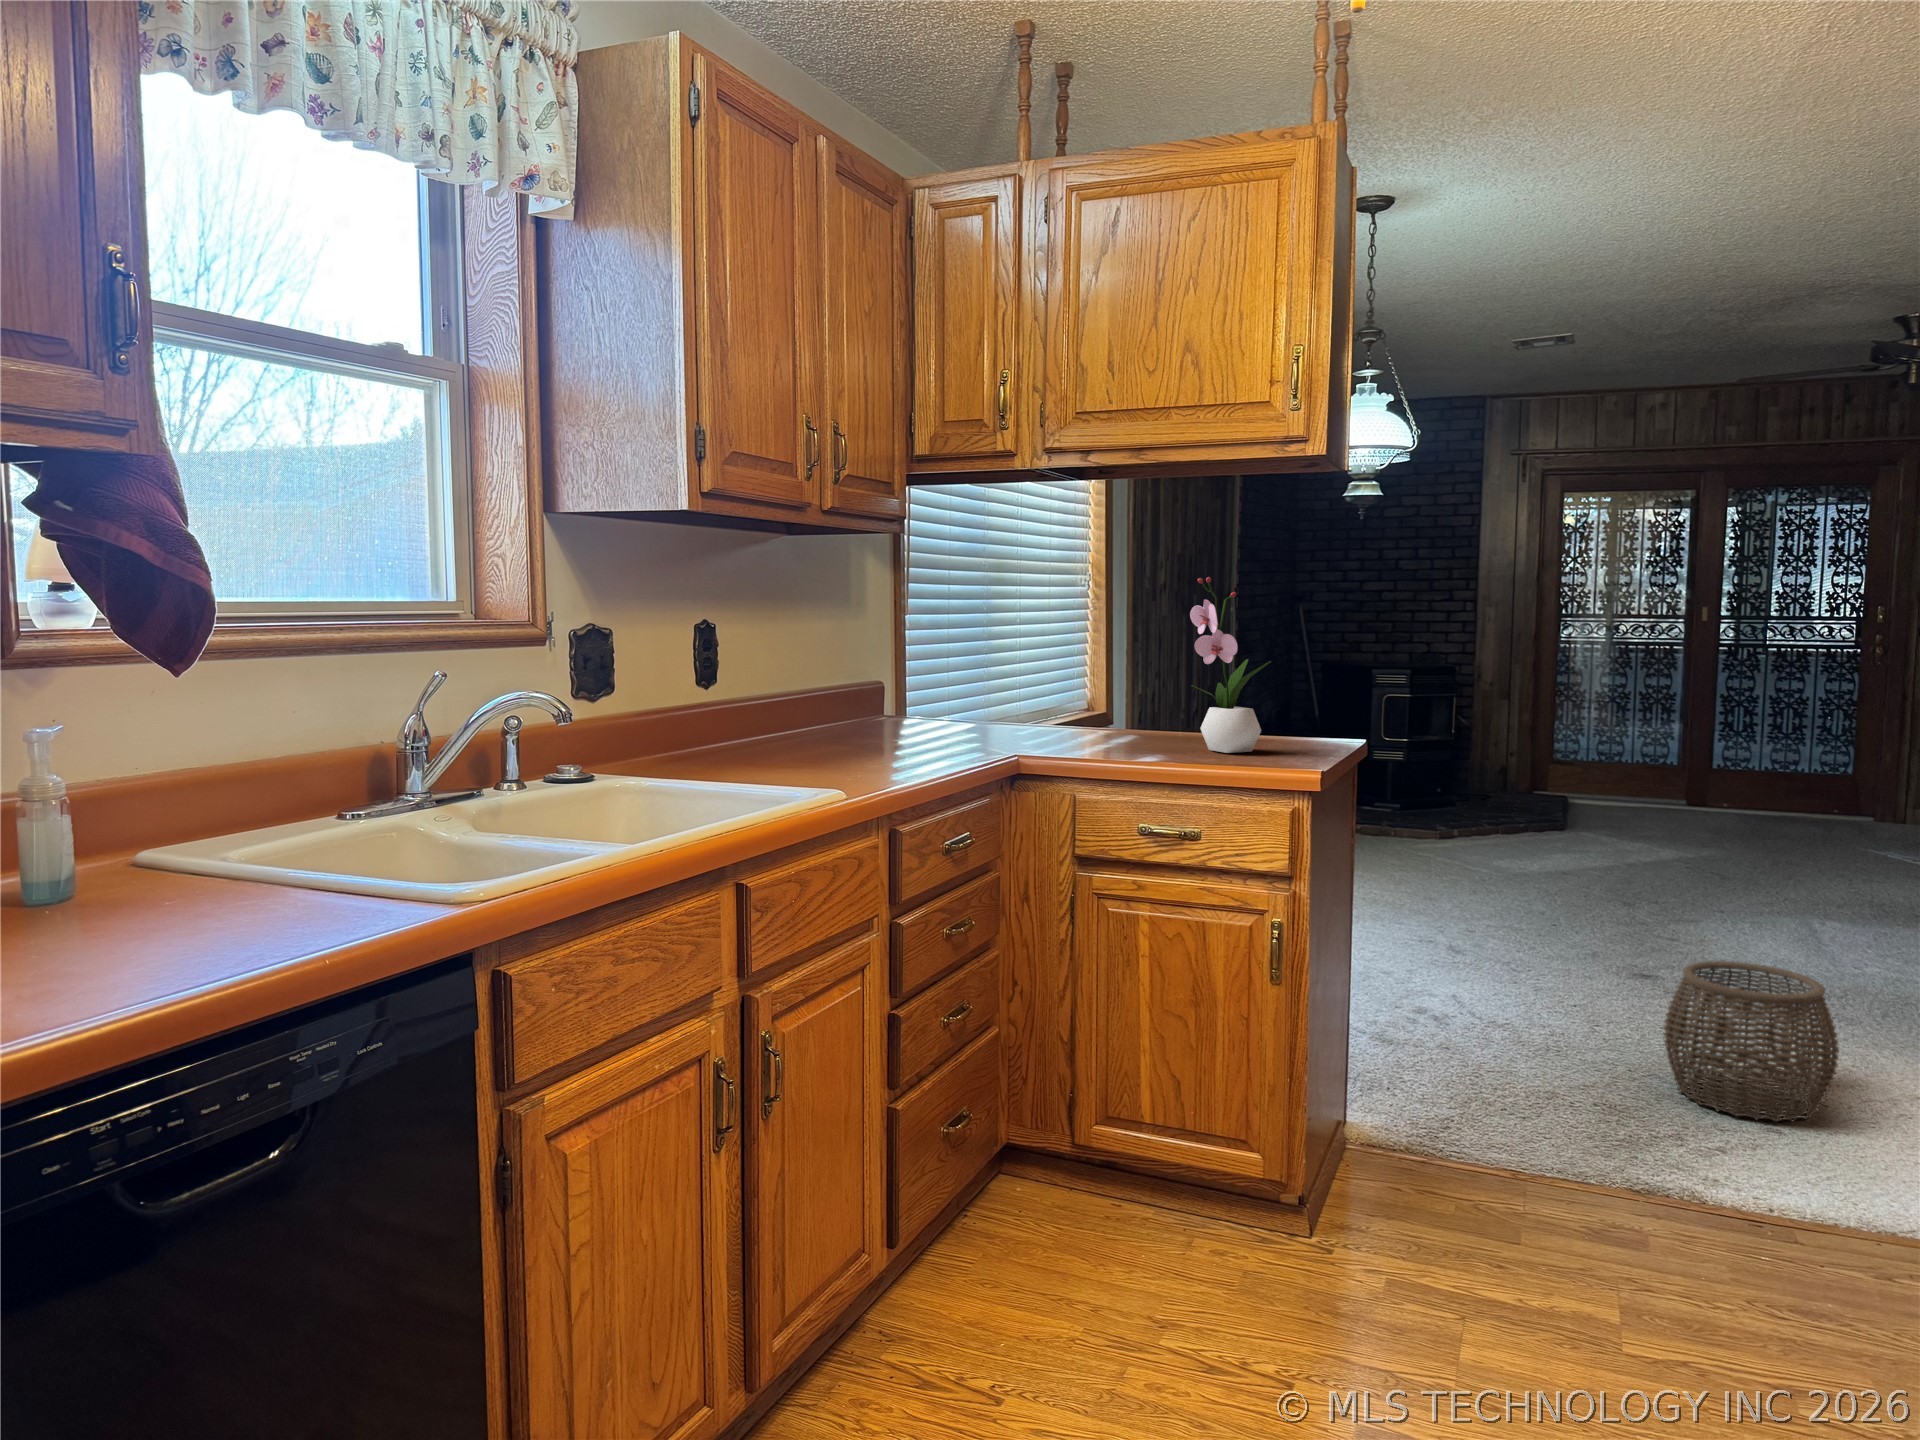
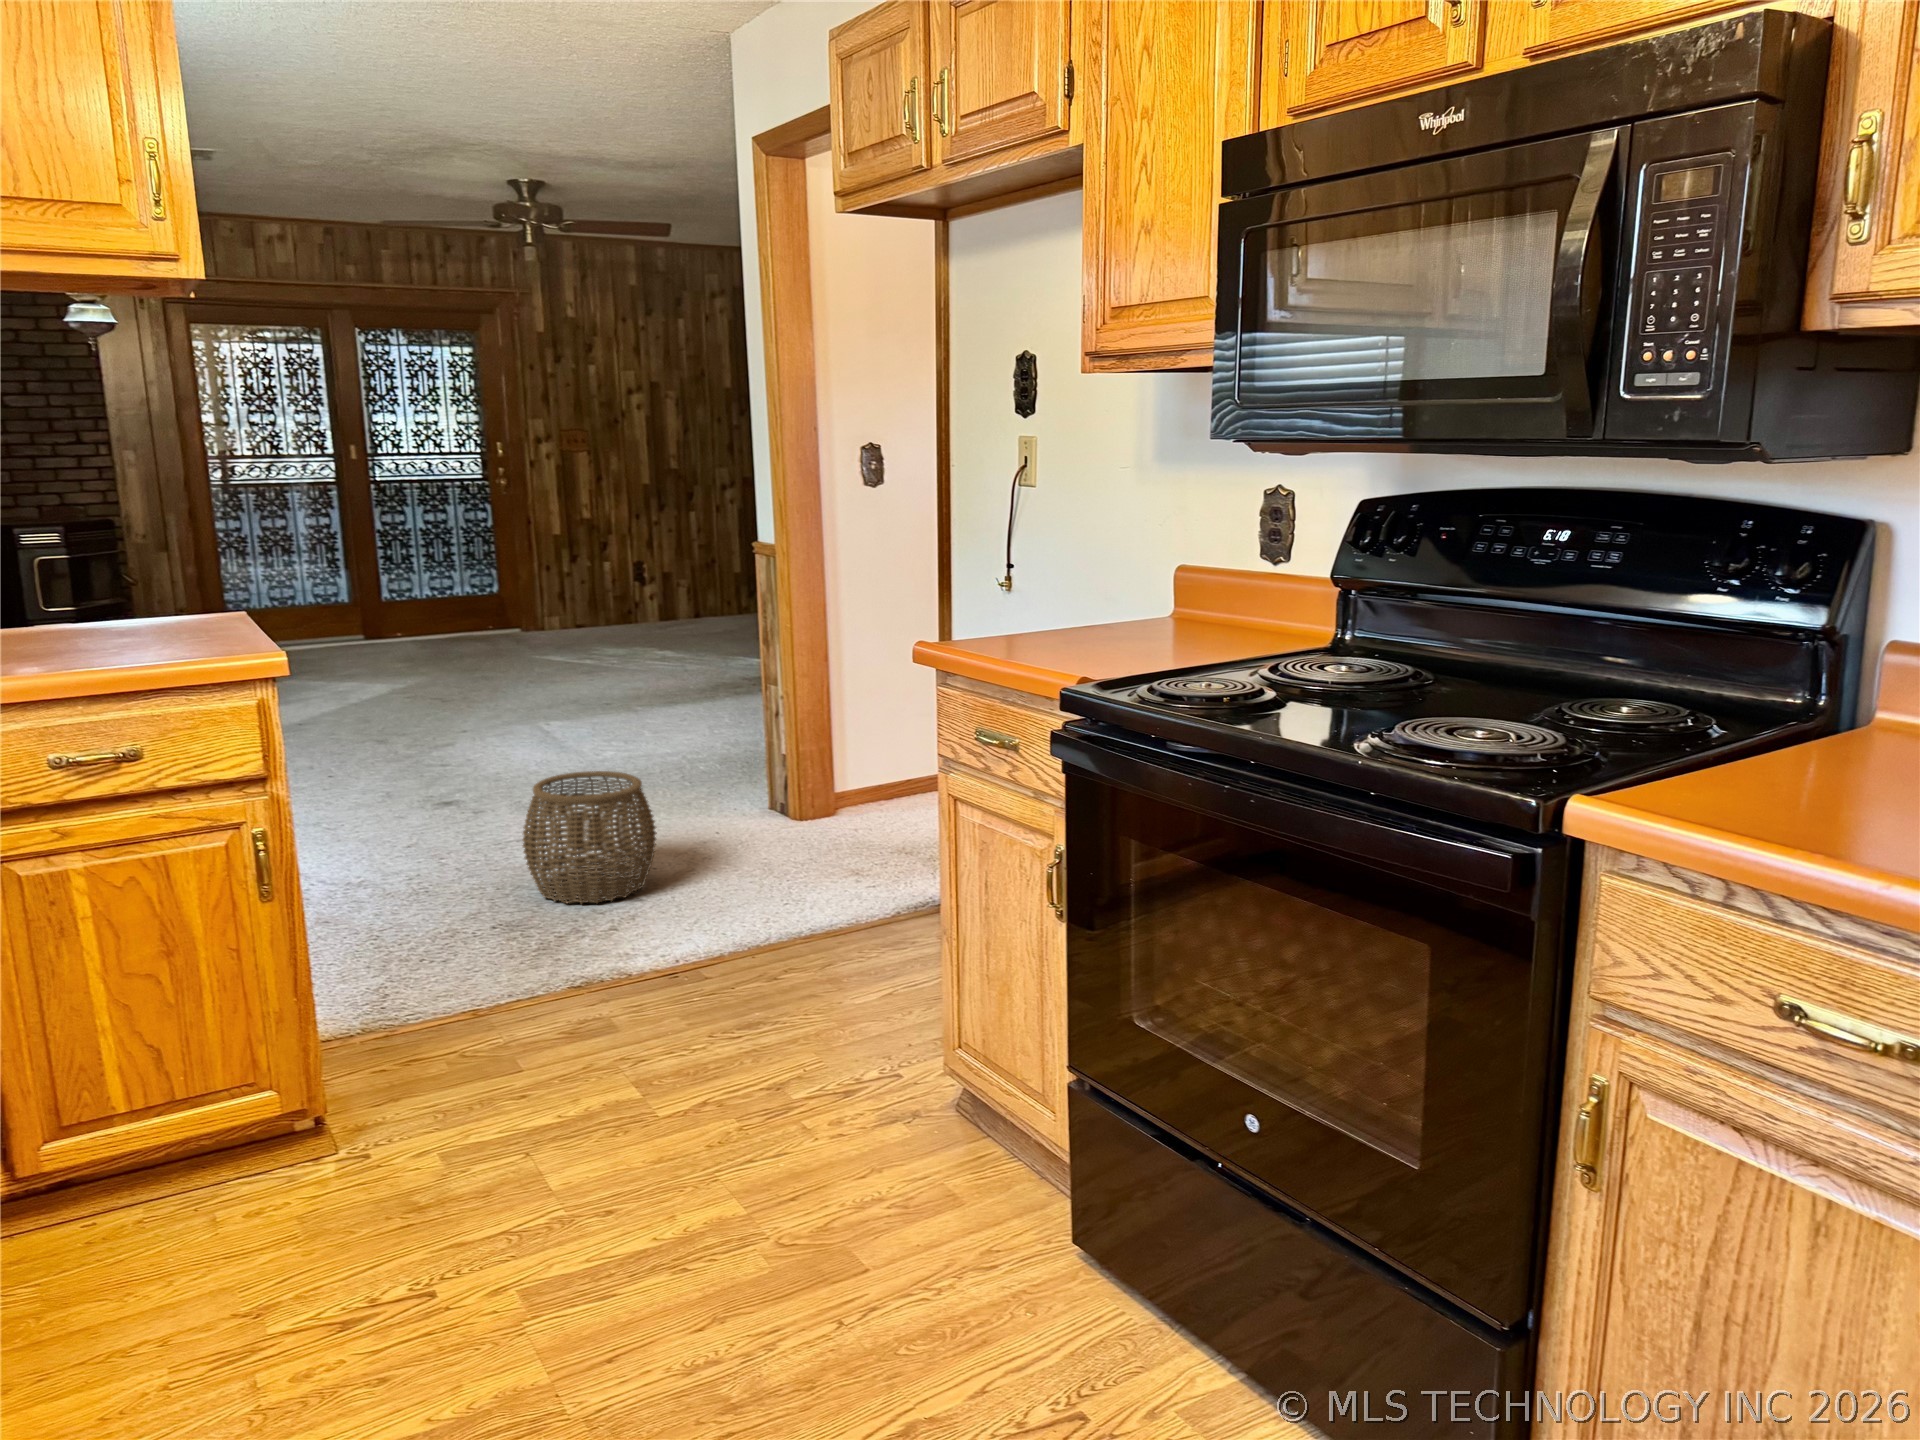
flower arrangement: present [1190,577,1271,753] -> none [41,420,165,646]

